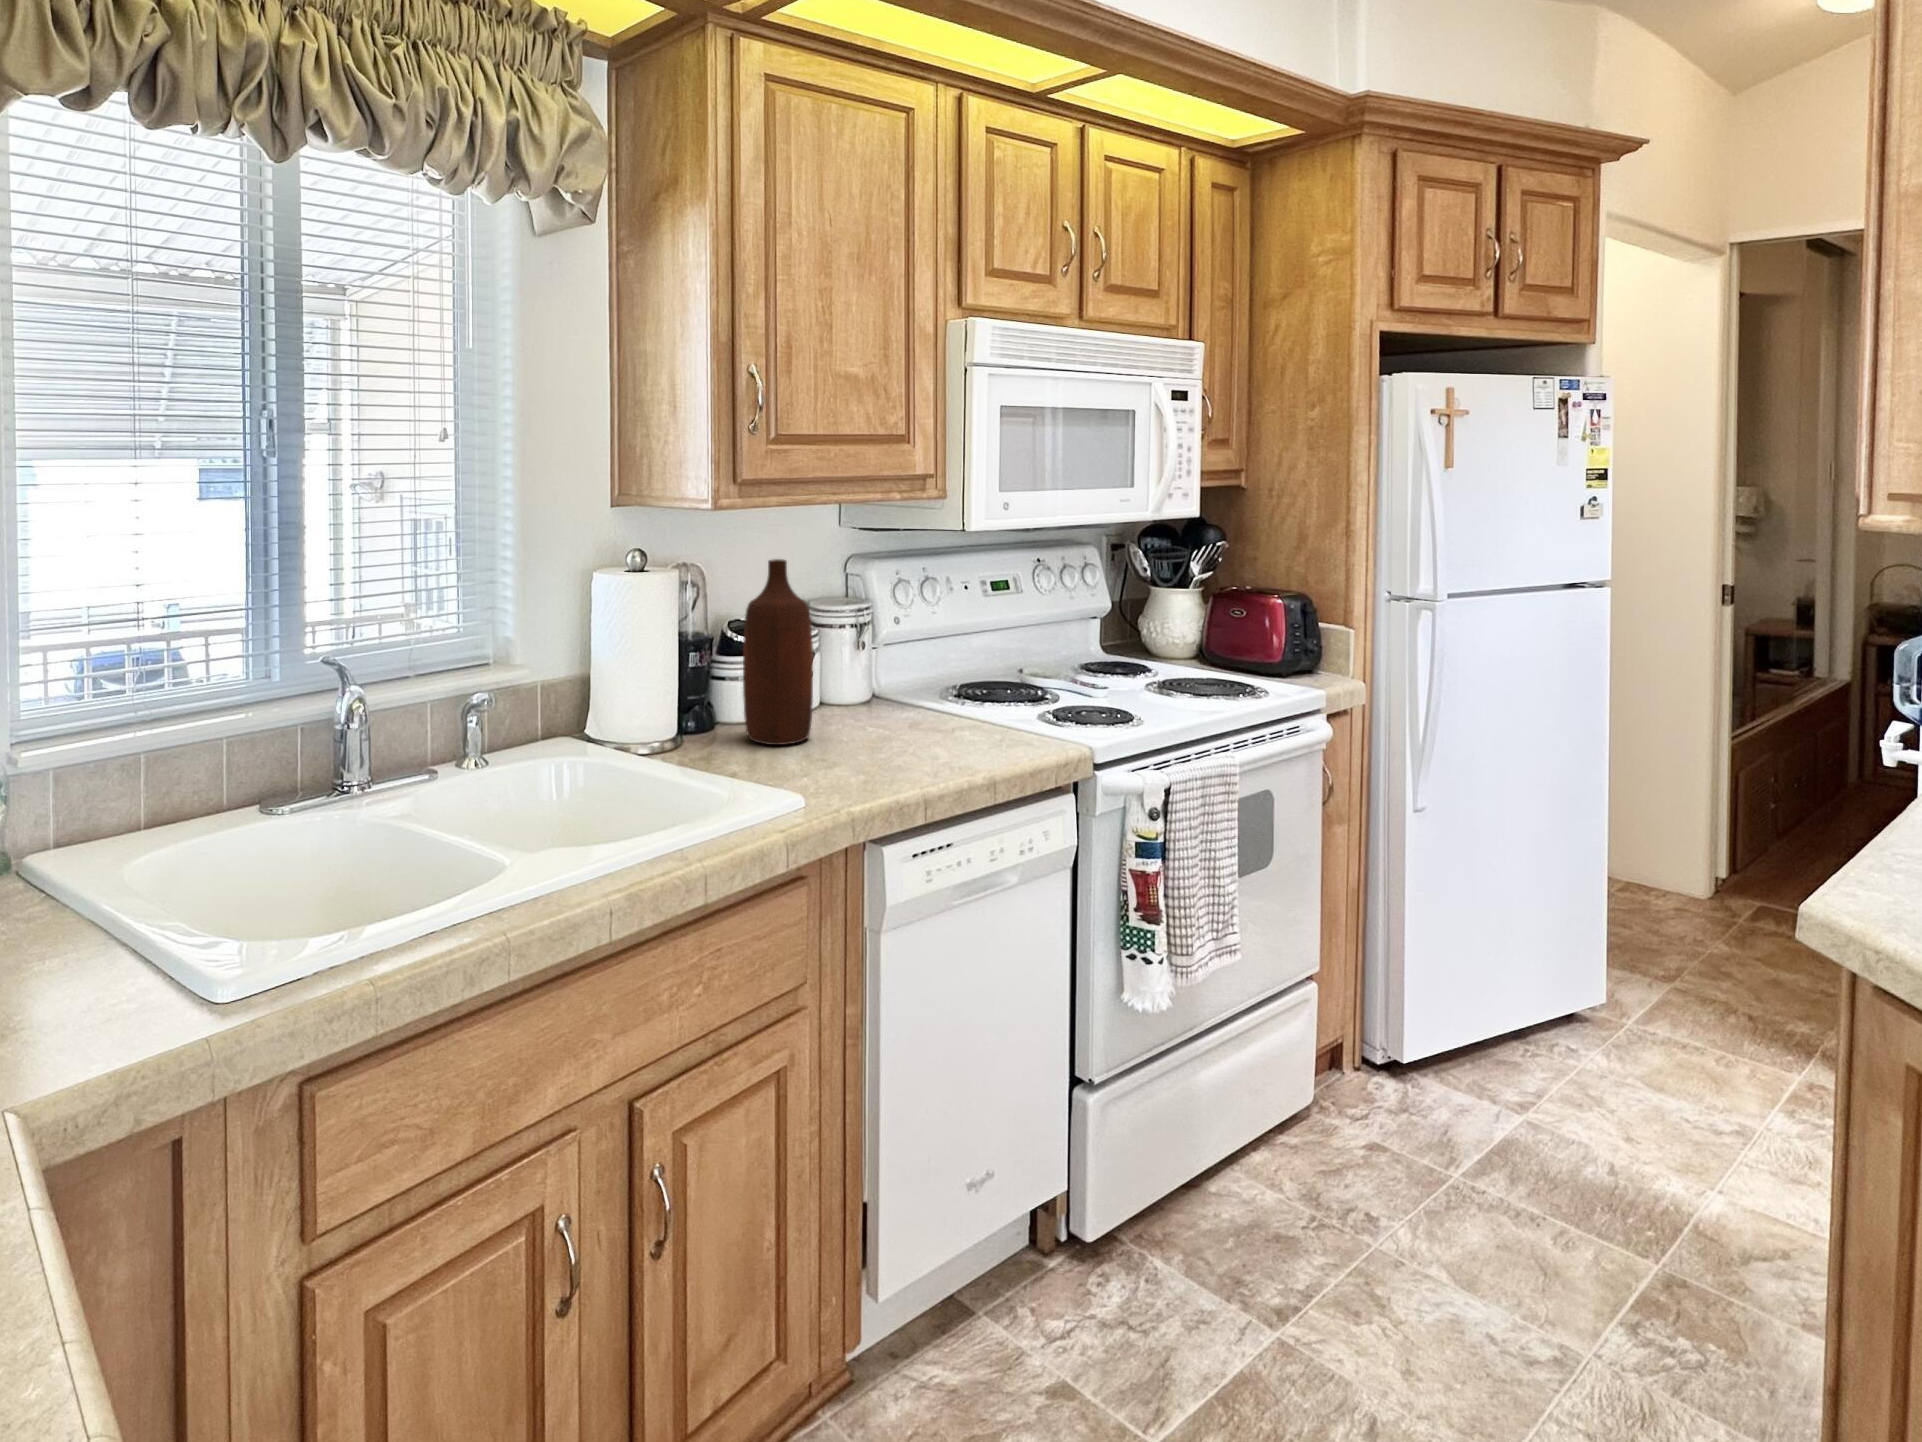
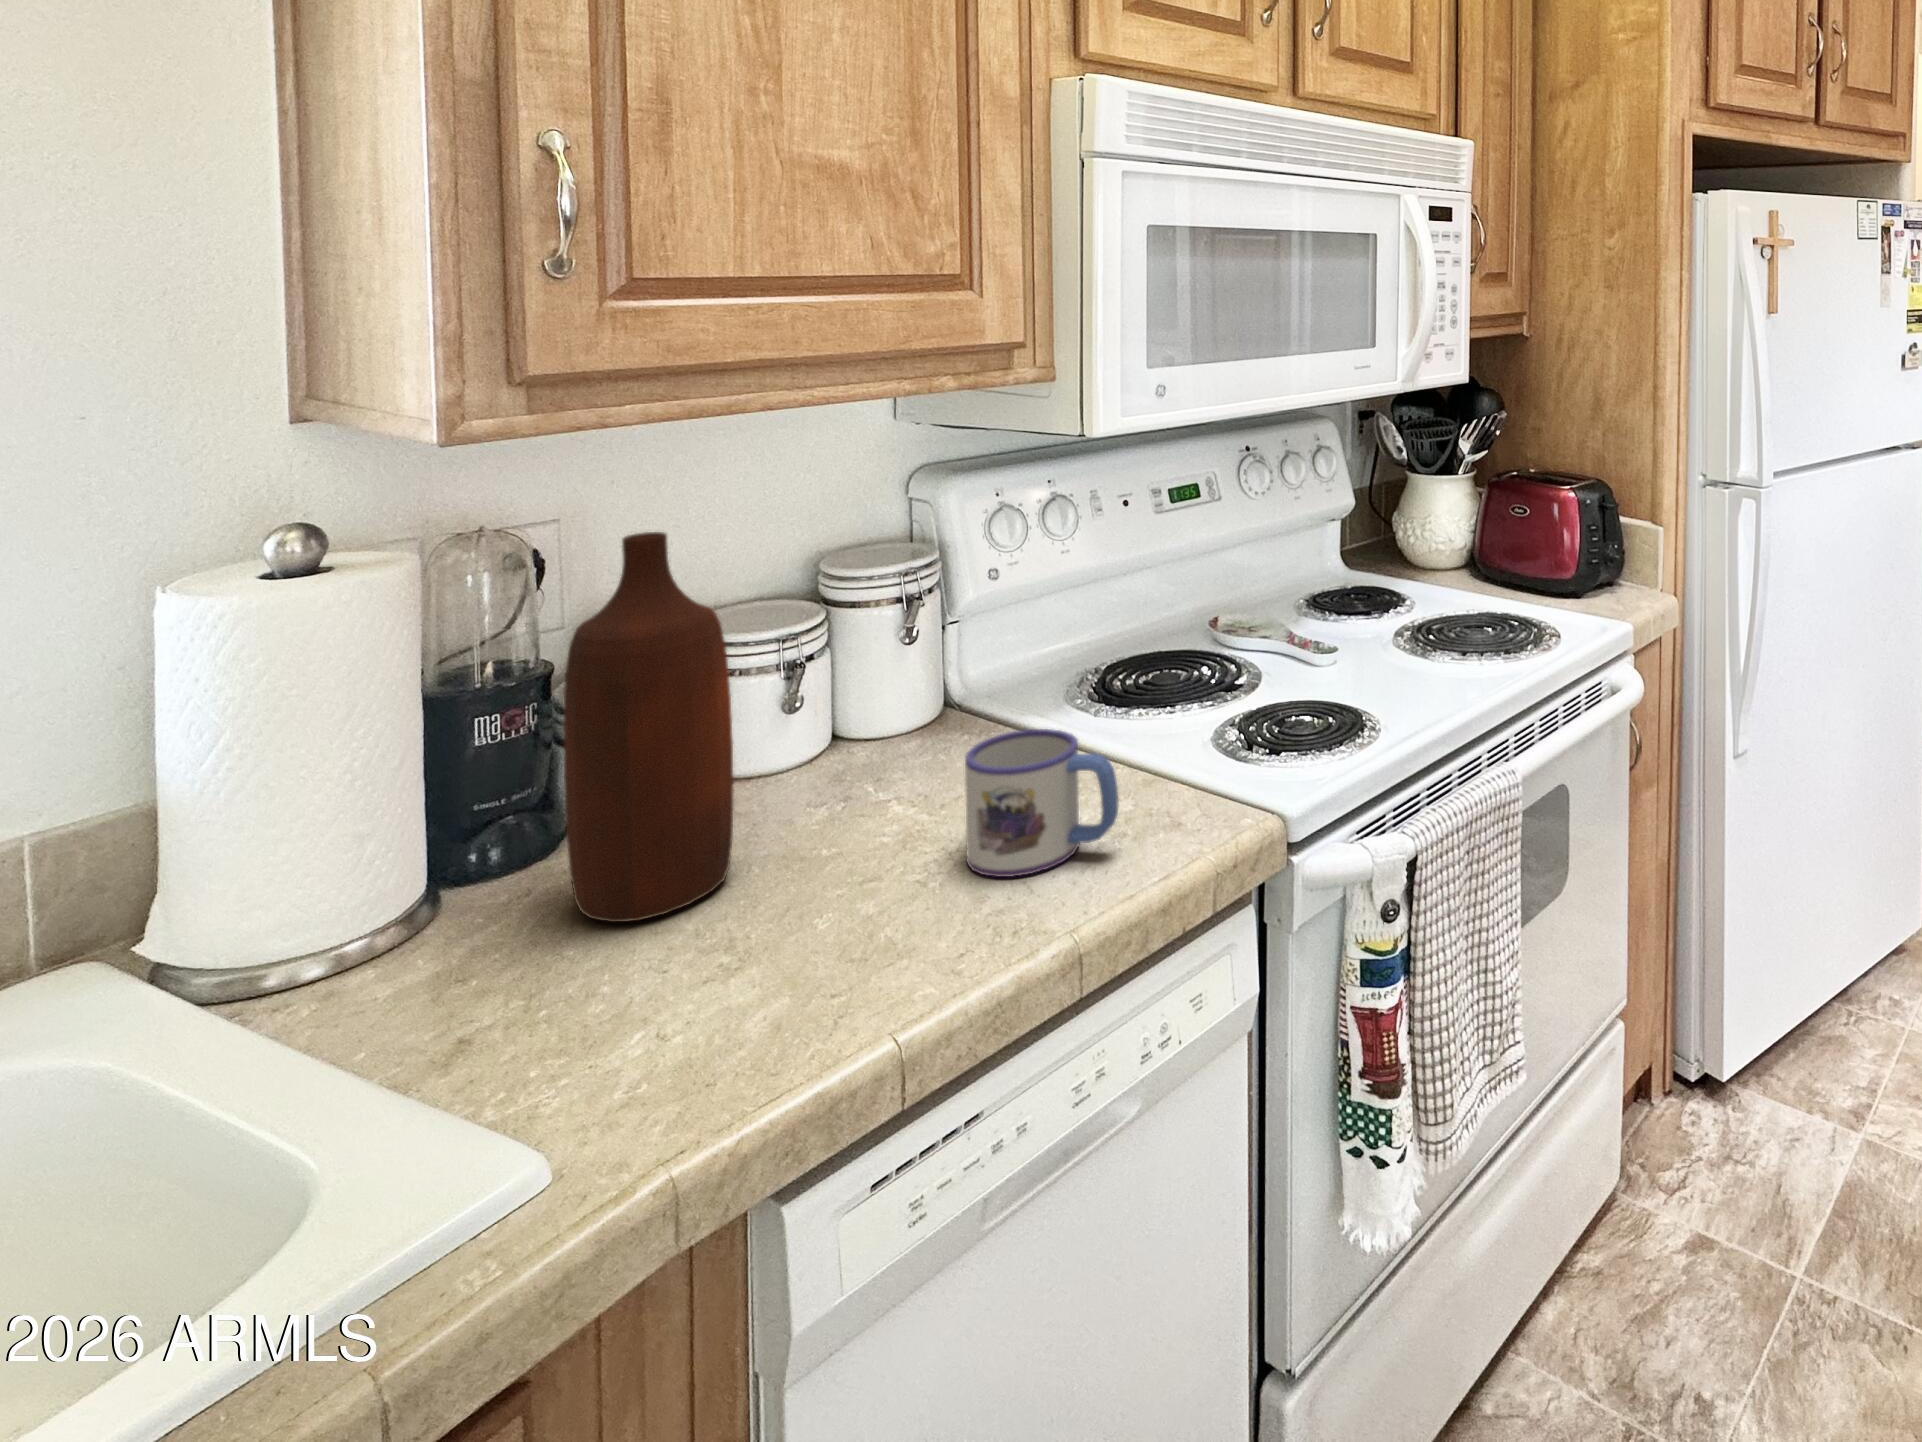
mug: none [923,680,1003,748] -> present [965,729,1119,877]

